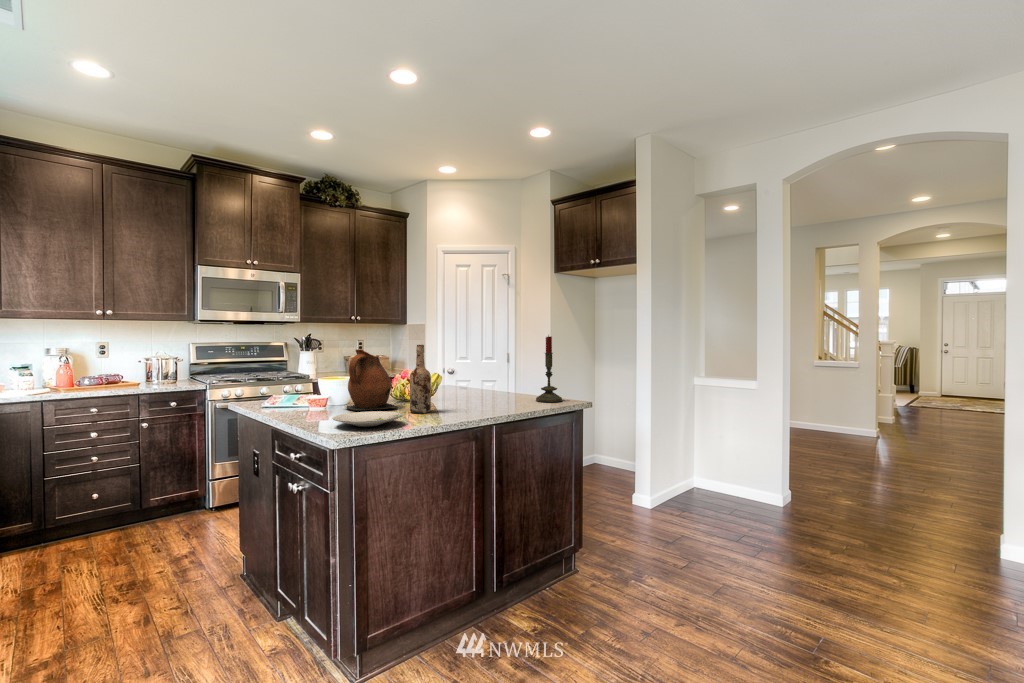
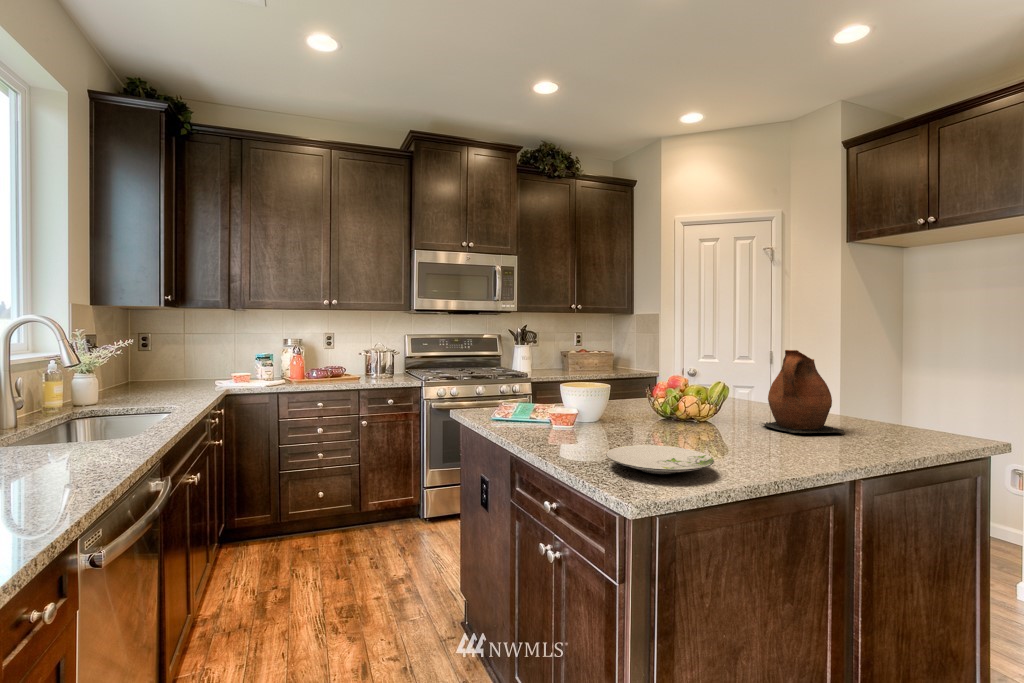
candle: present [536,336,562,402] -> none [890,331,942,442]
wine bottle: present [410,345,431,413] -> none [702,345,736,450]
ceramic pitcher: present [346,349,397,410] -> present [762,350,844,433]

